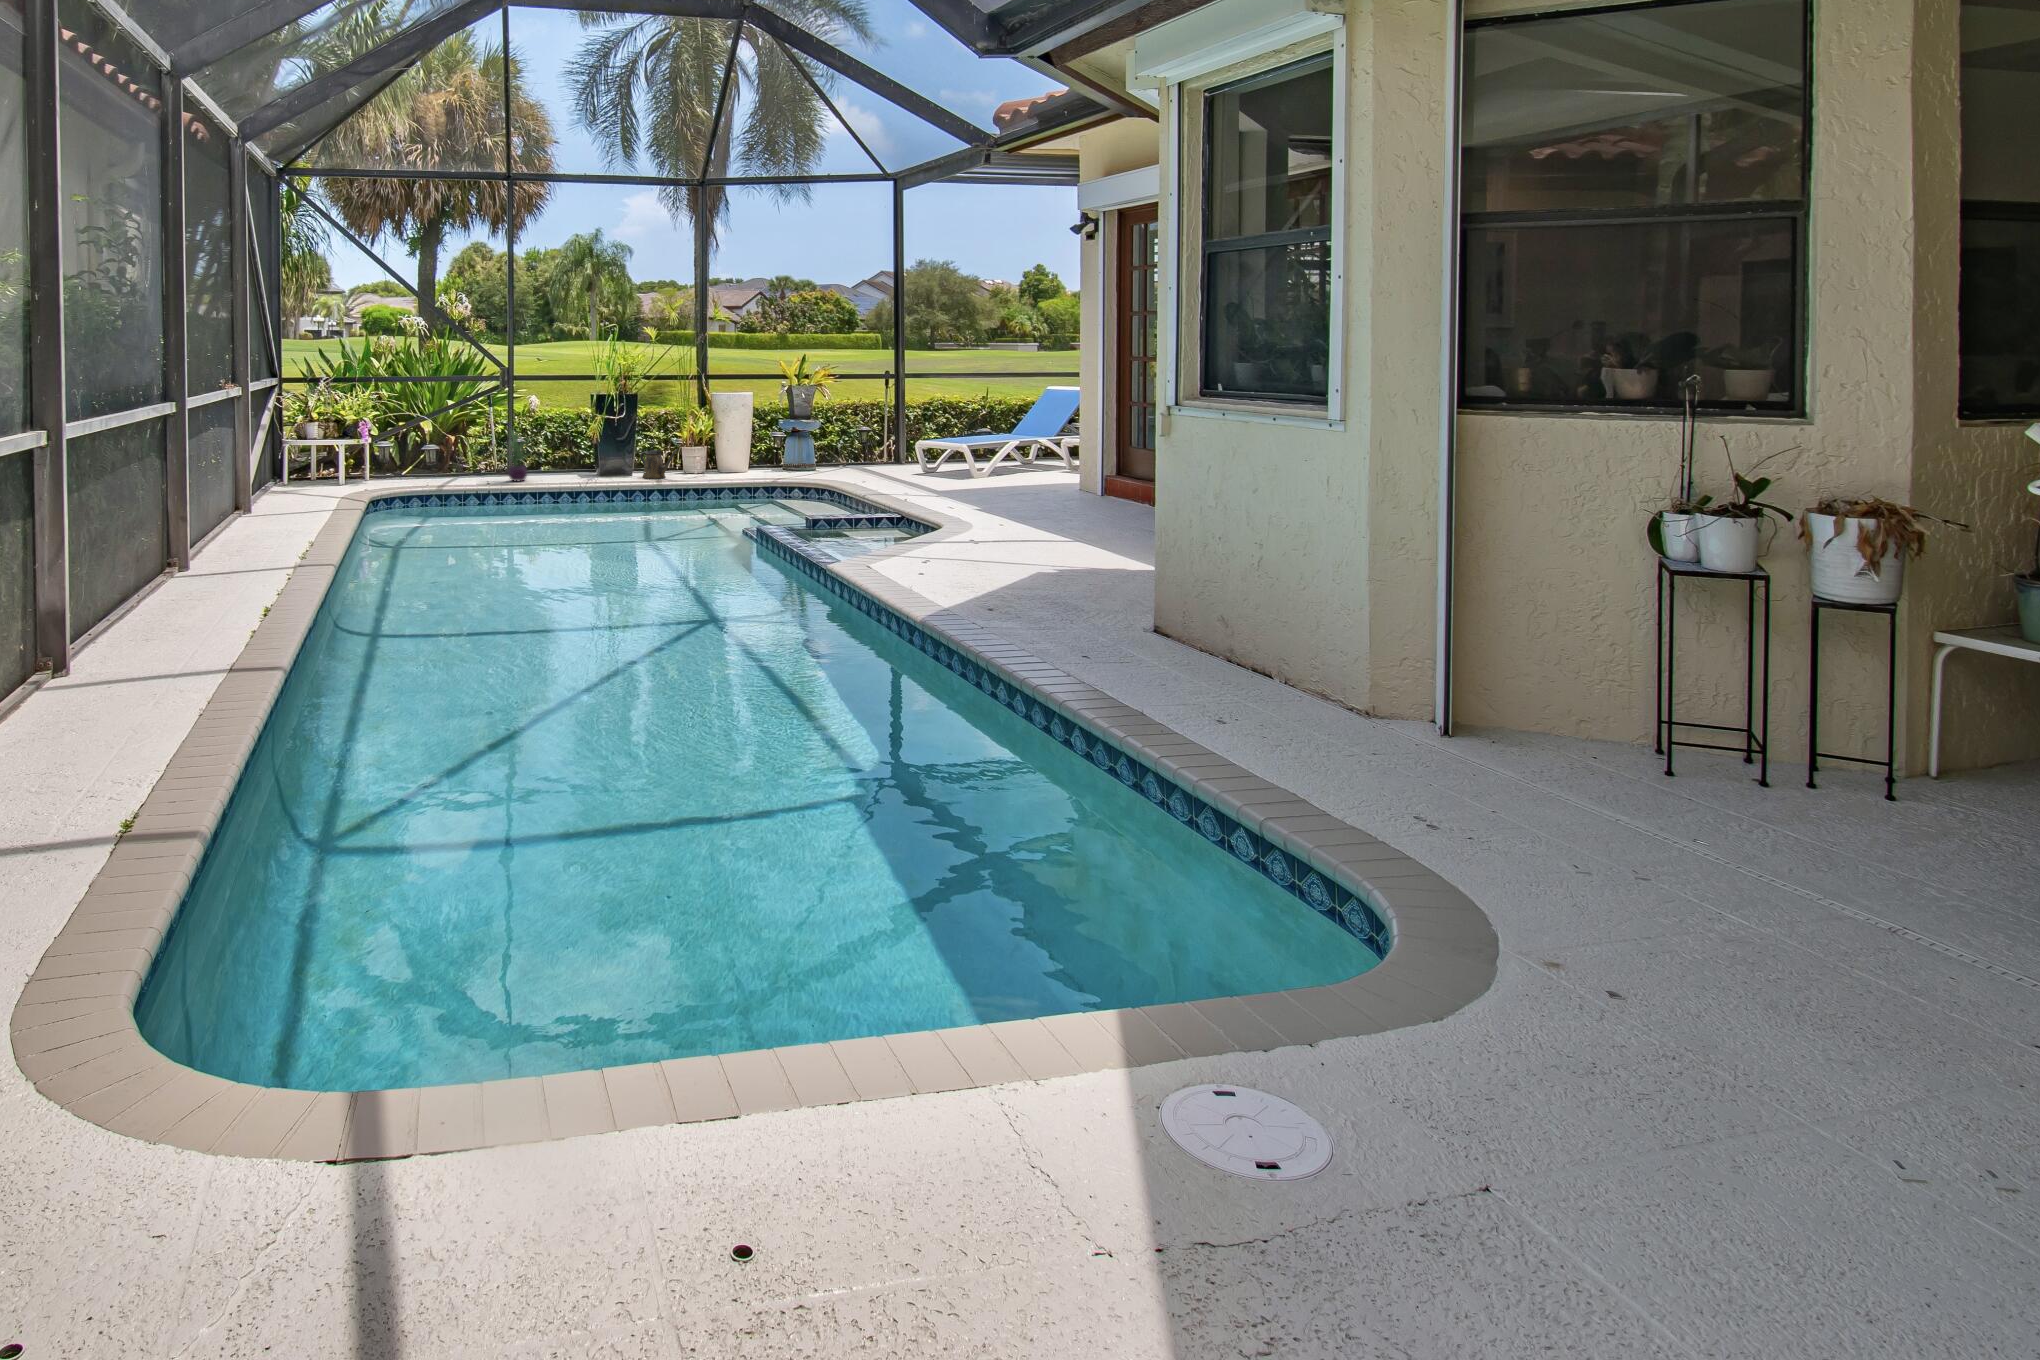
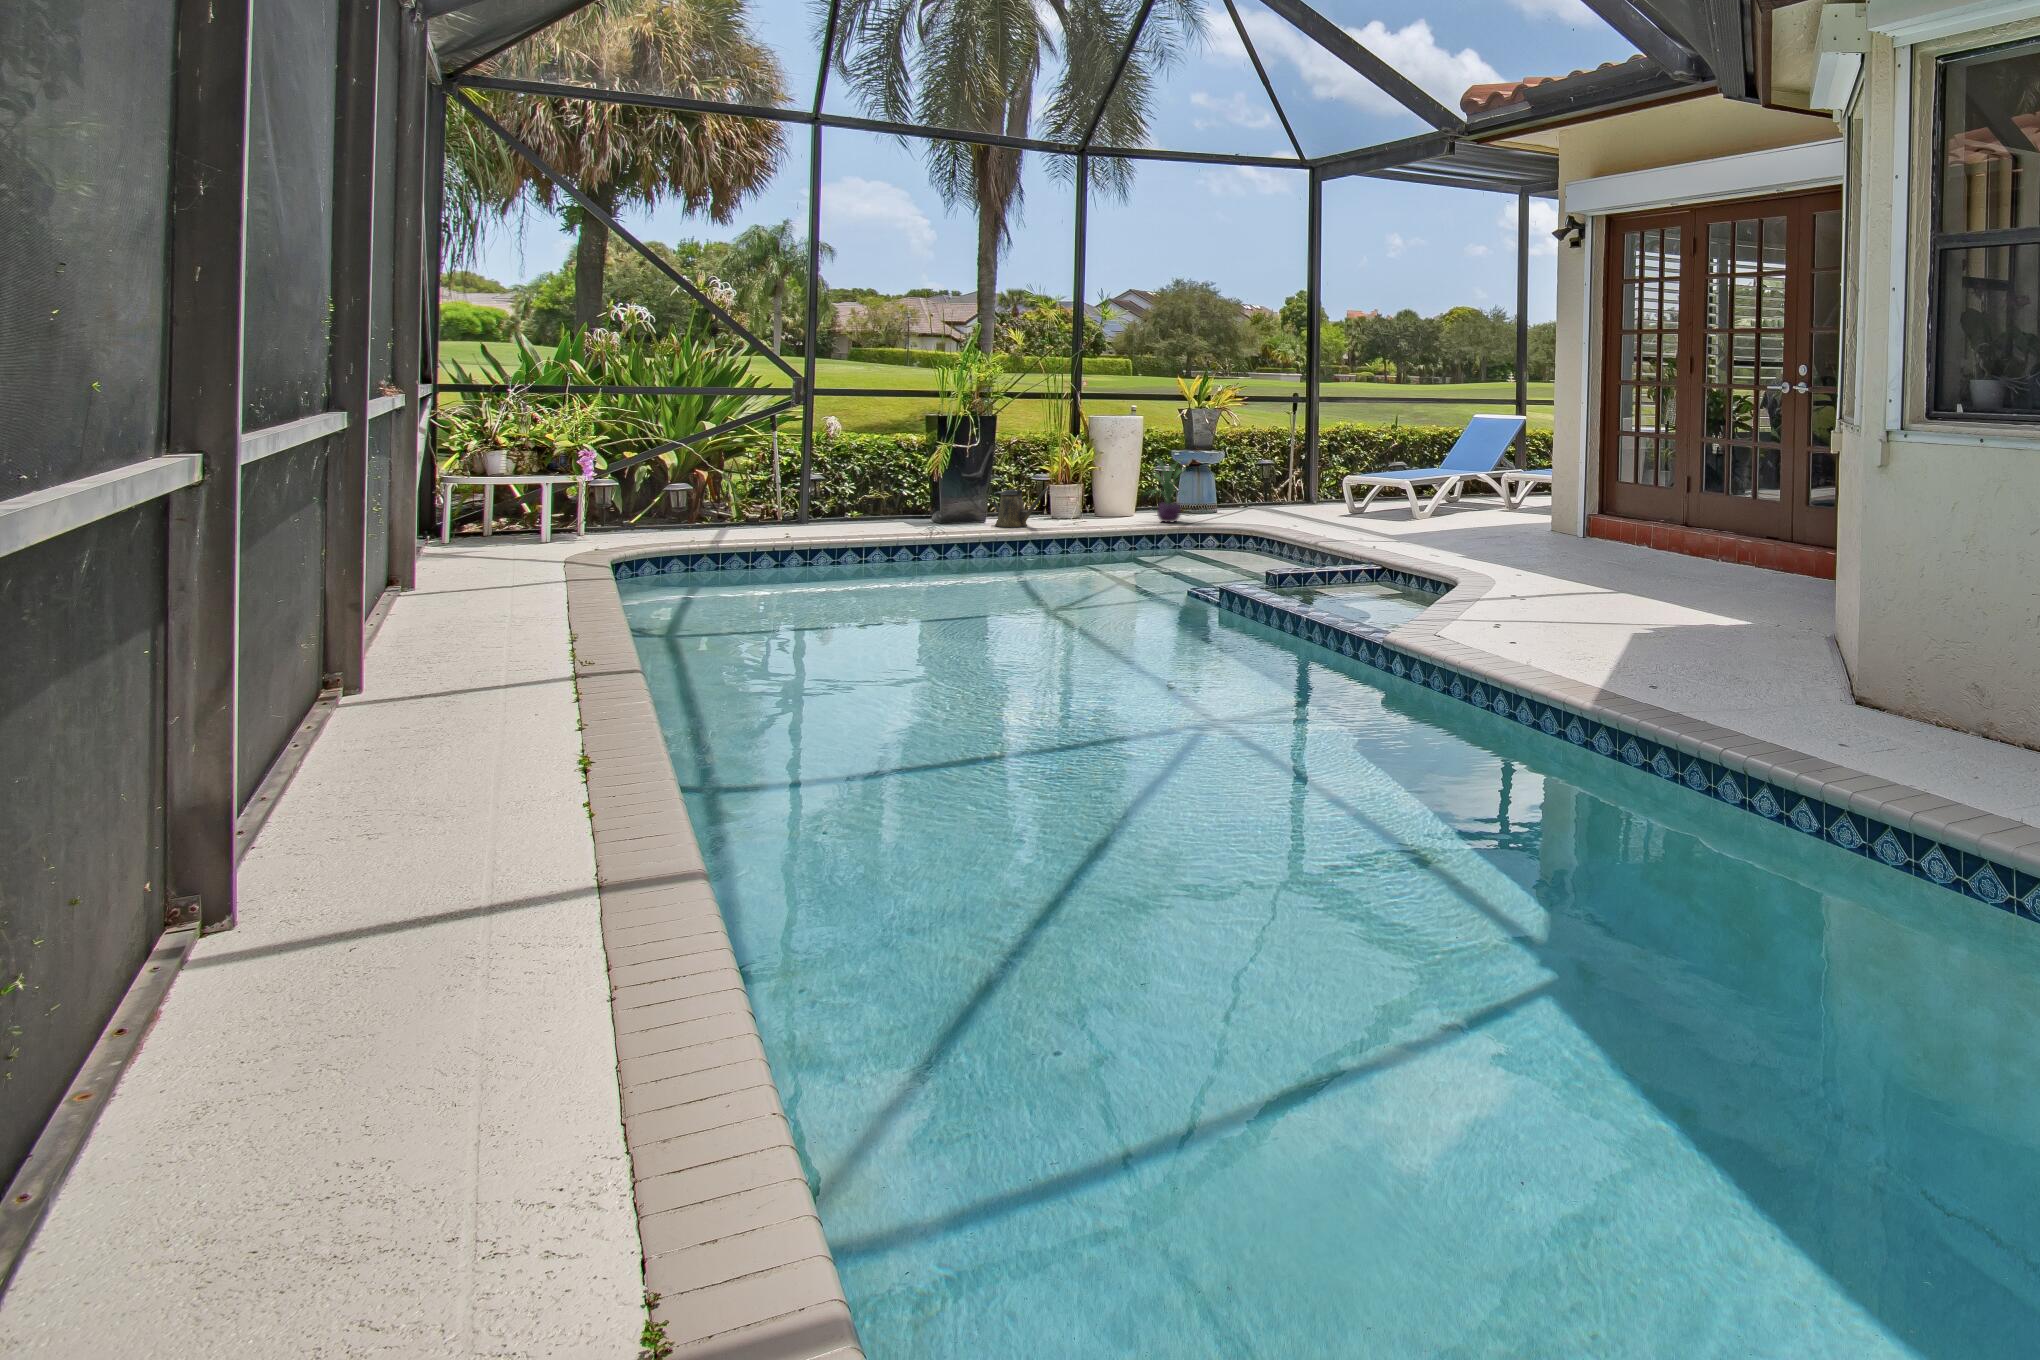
decorative plant: present [498,430,529,481] -> present [1152,459,1184,522]

